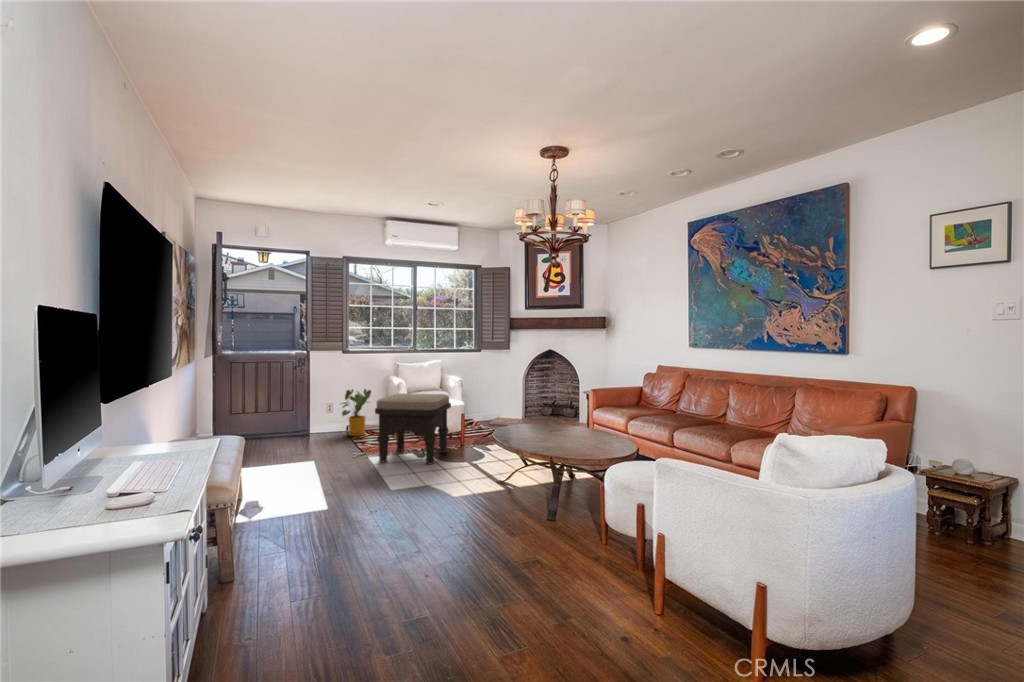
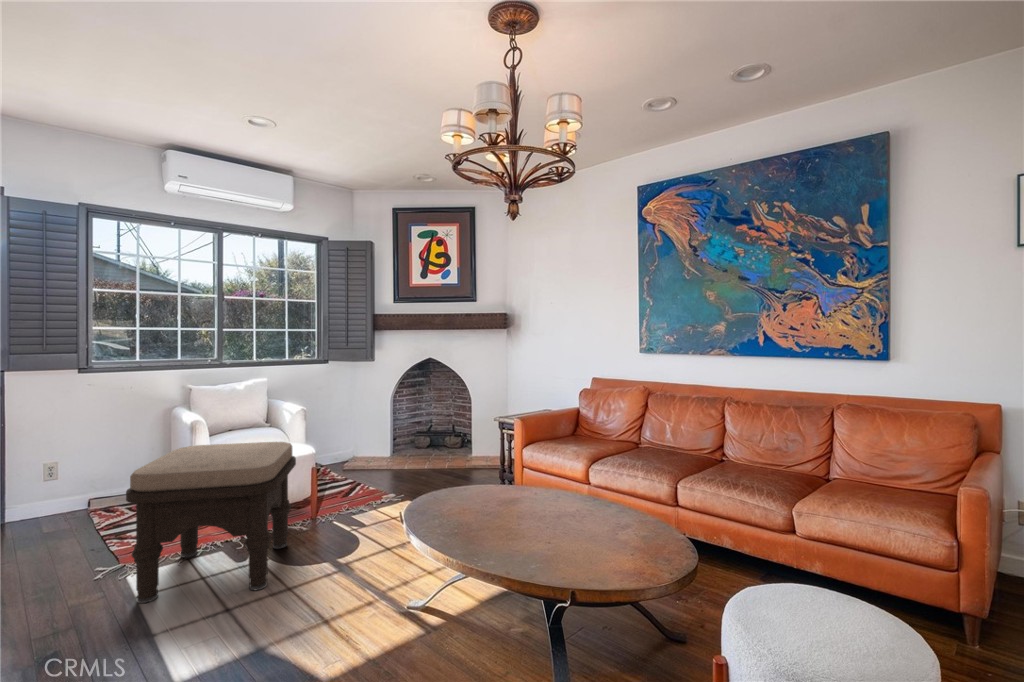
house plant: present [340,389,371,436] -> none [46,434,129,527]

